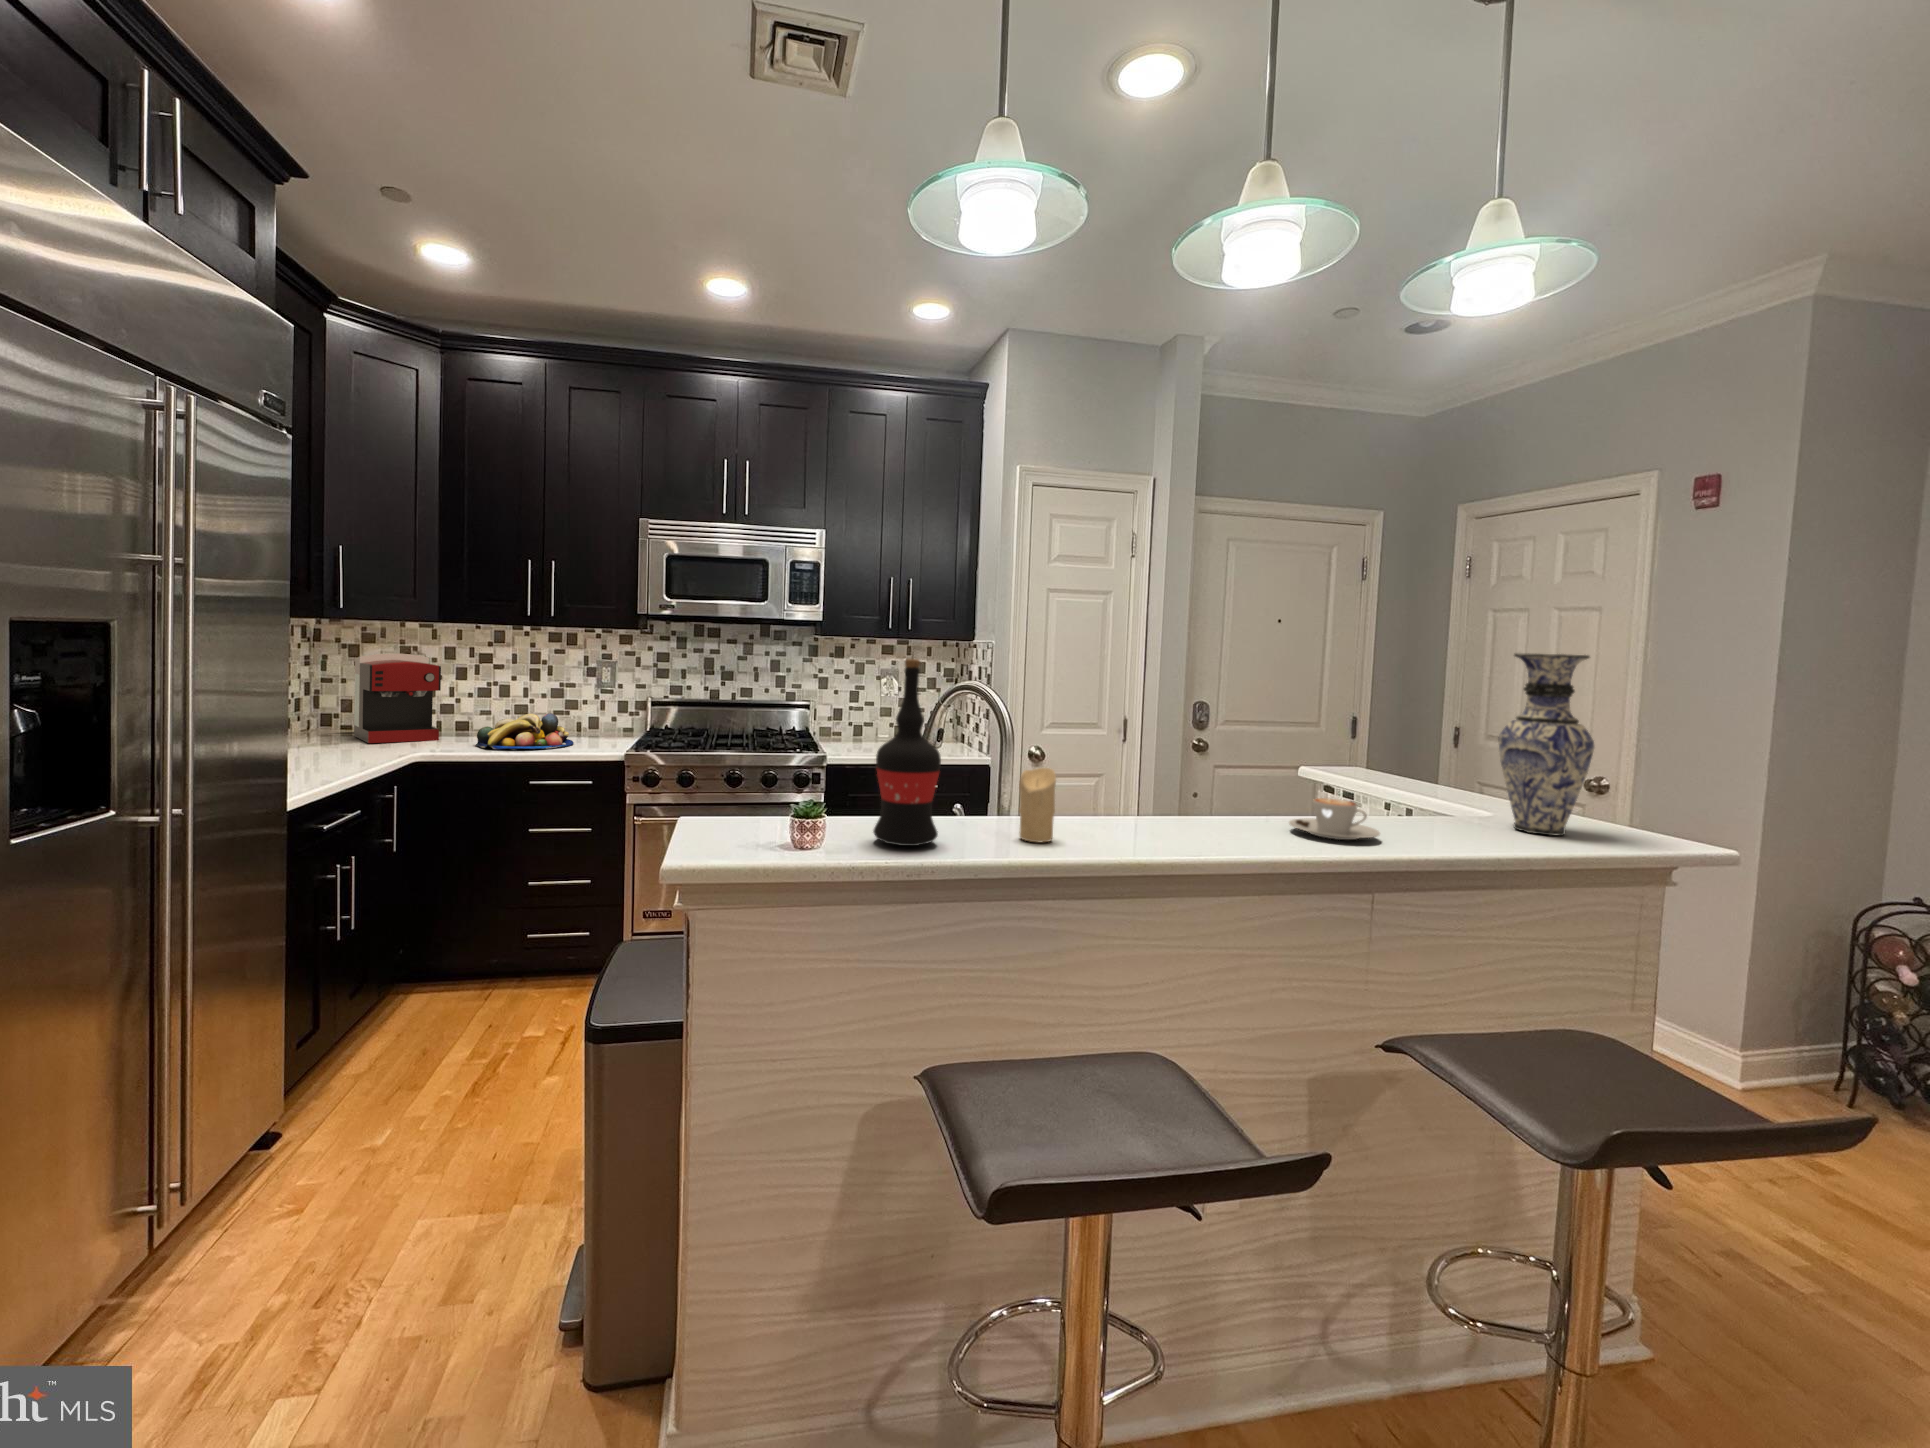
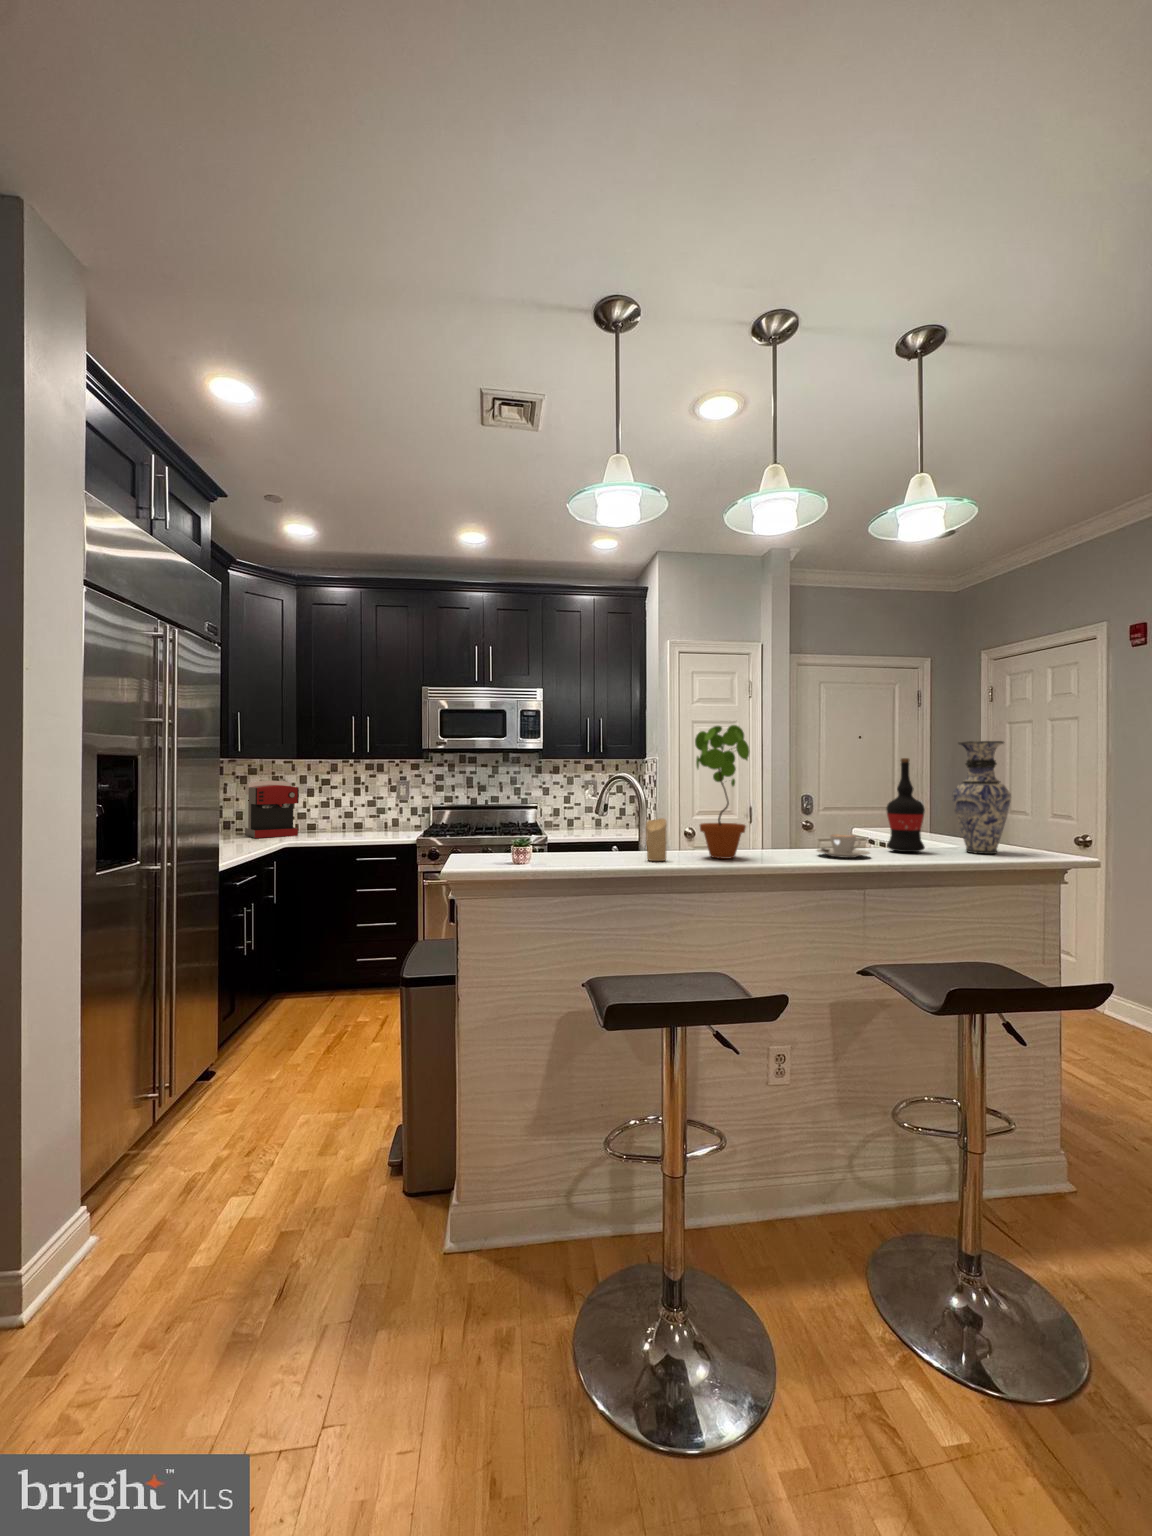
potted plant: none [1103,612,1200,838] -> present [695,725,749,859]
wine bottle: present [873,659,941,846] -> present [886,758,925,852]
fruit bowl: present [476,713,574,749] -> none [321,816,383,839]

